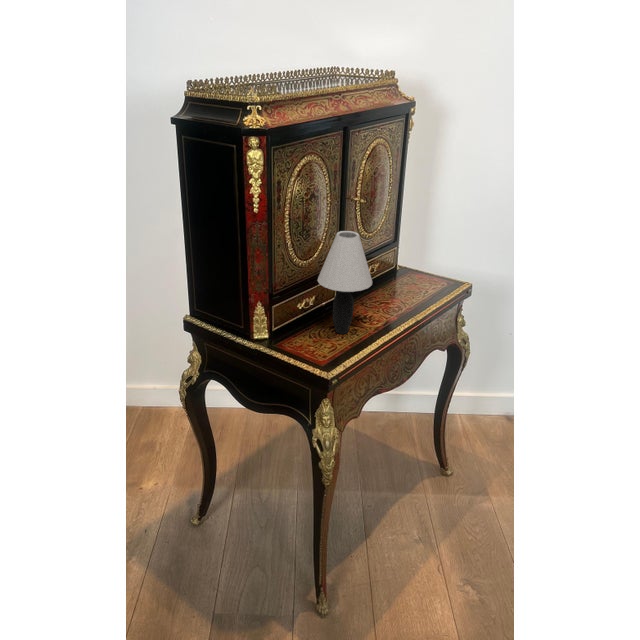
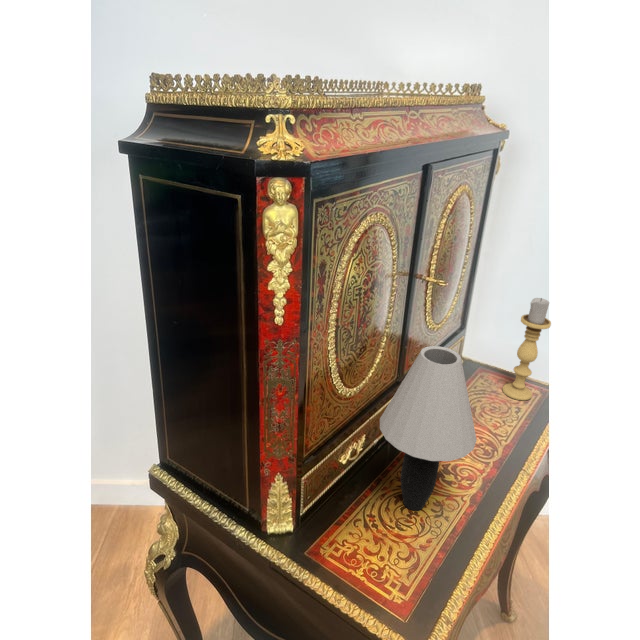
candle holder: none [423,216,450,291] -> present [502,298,551,401]

